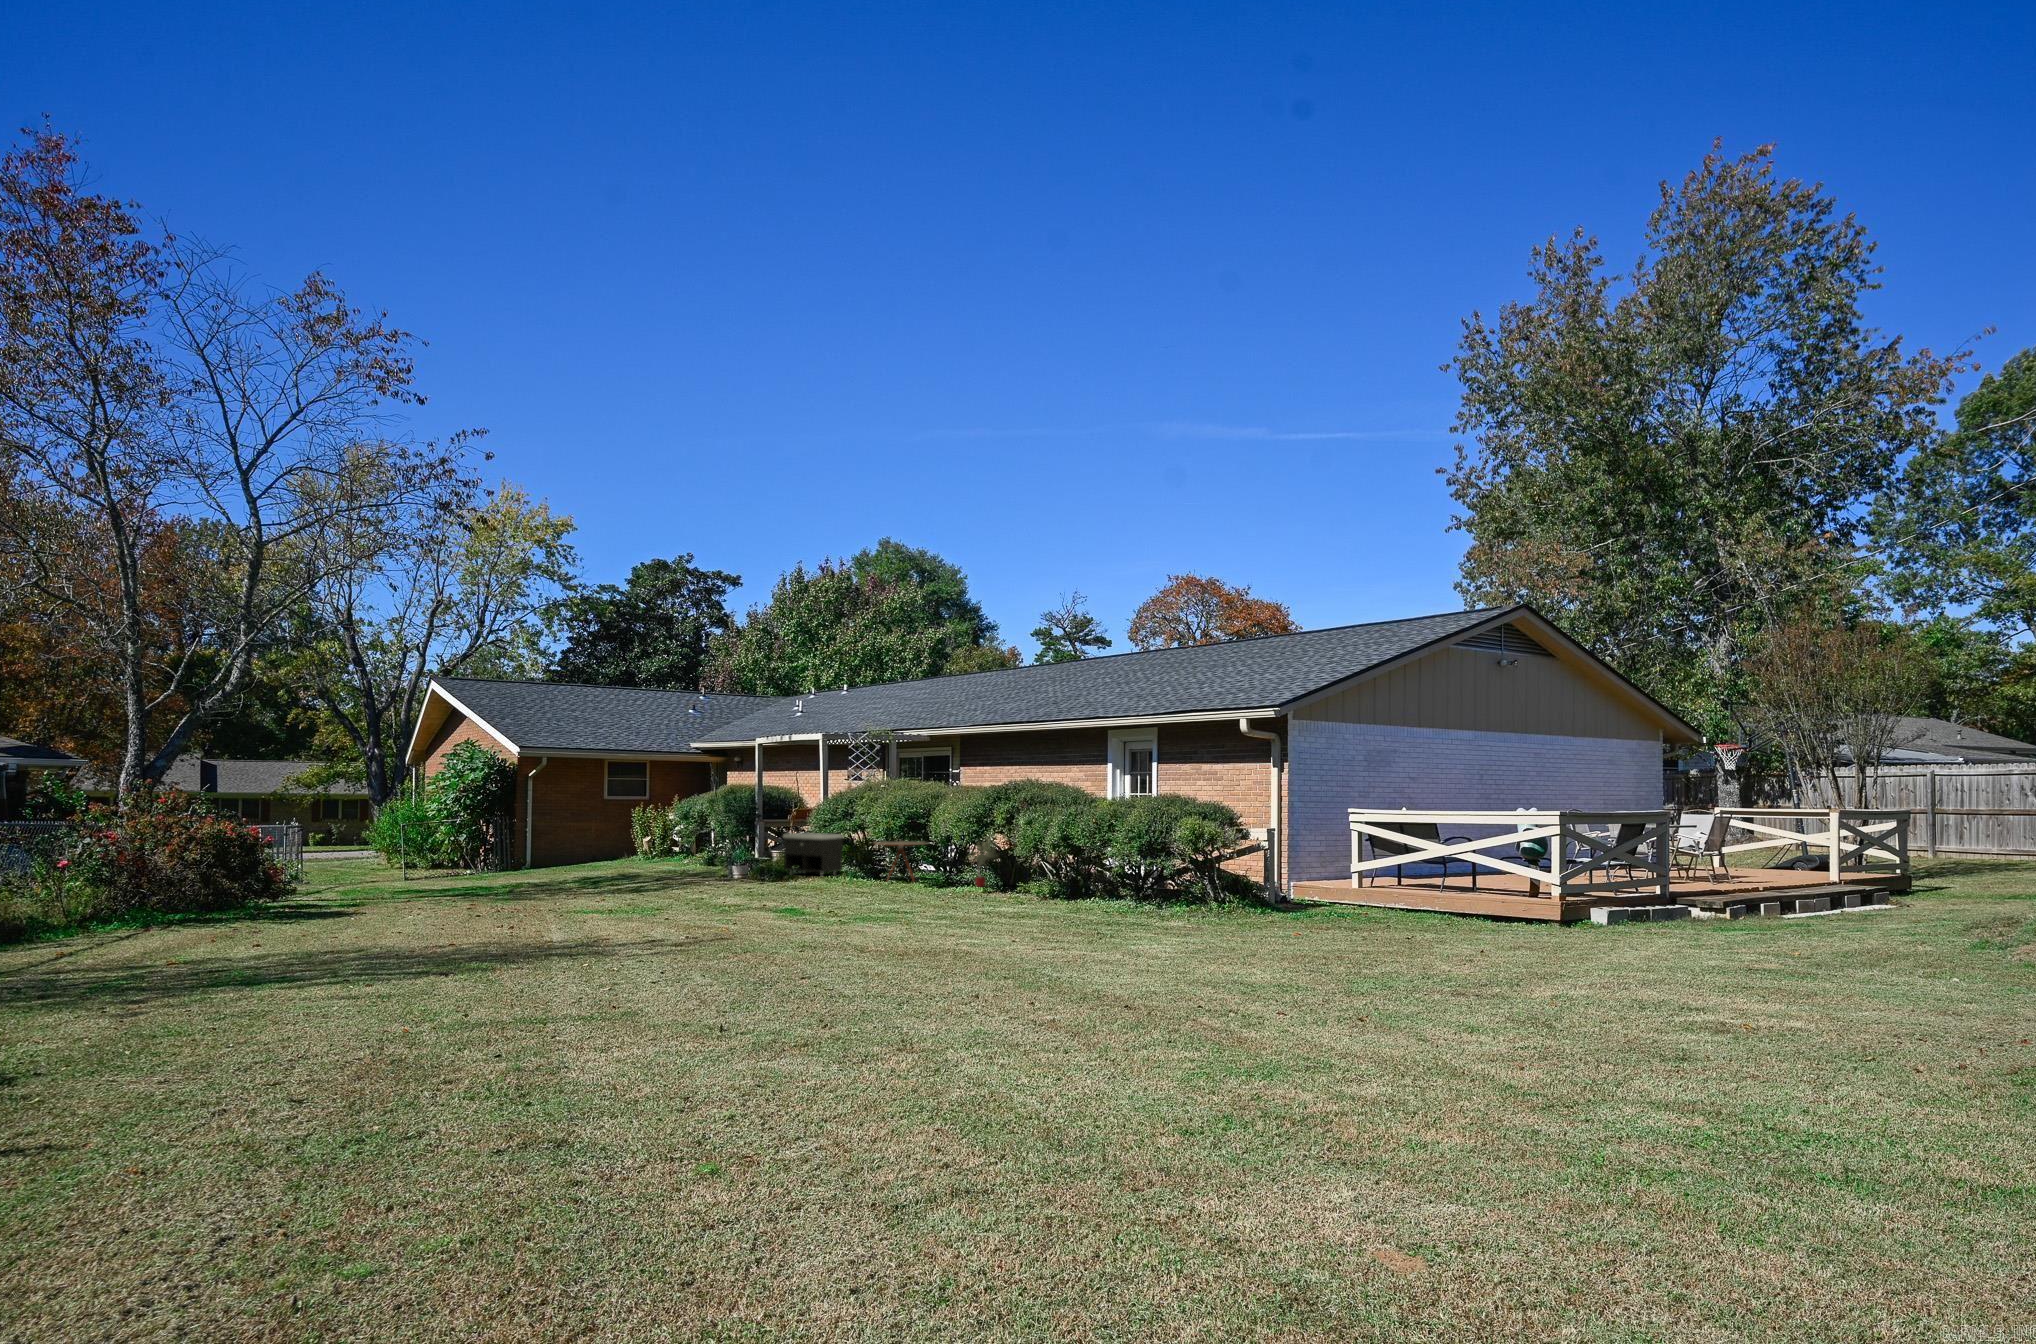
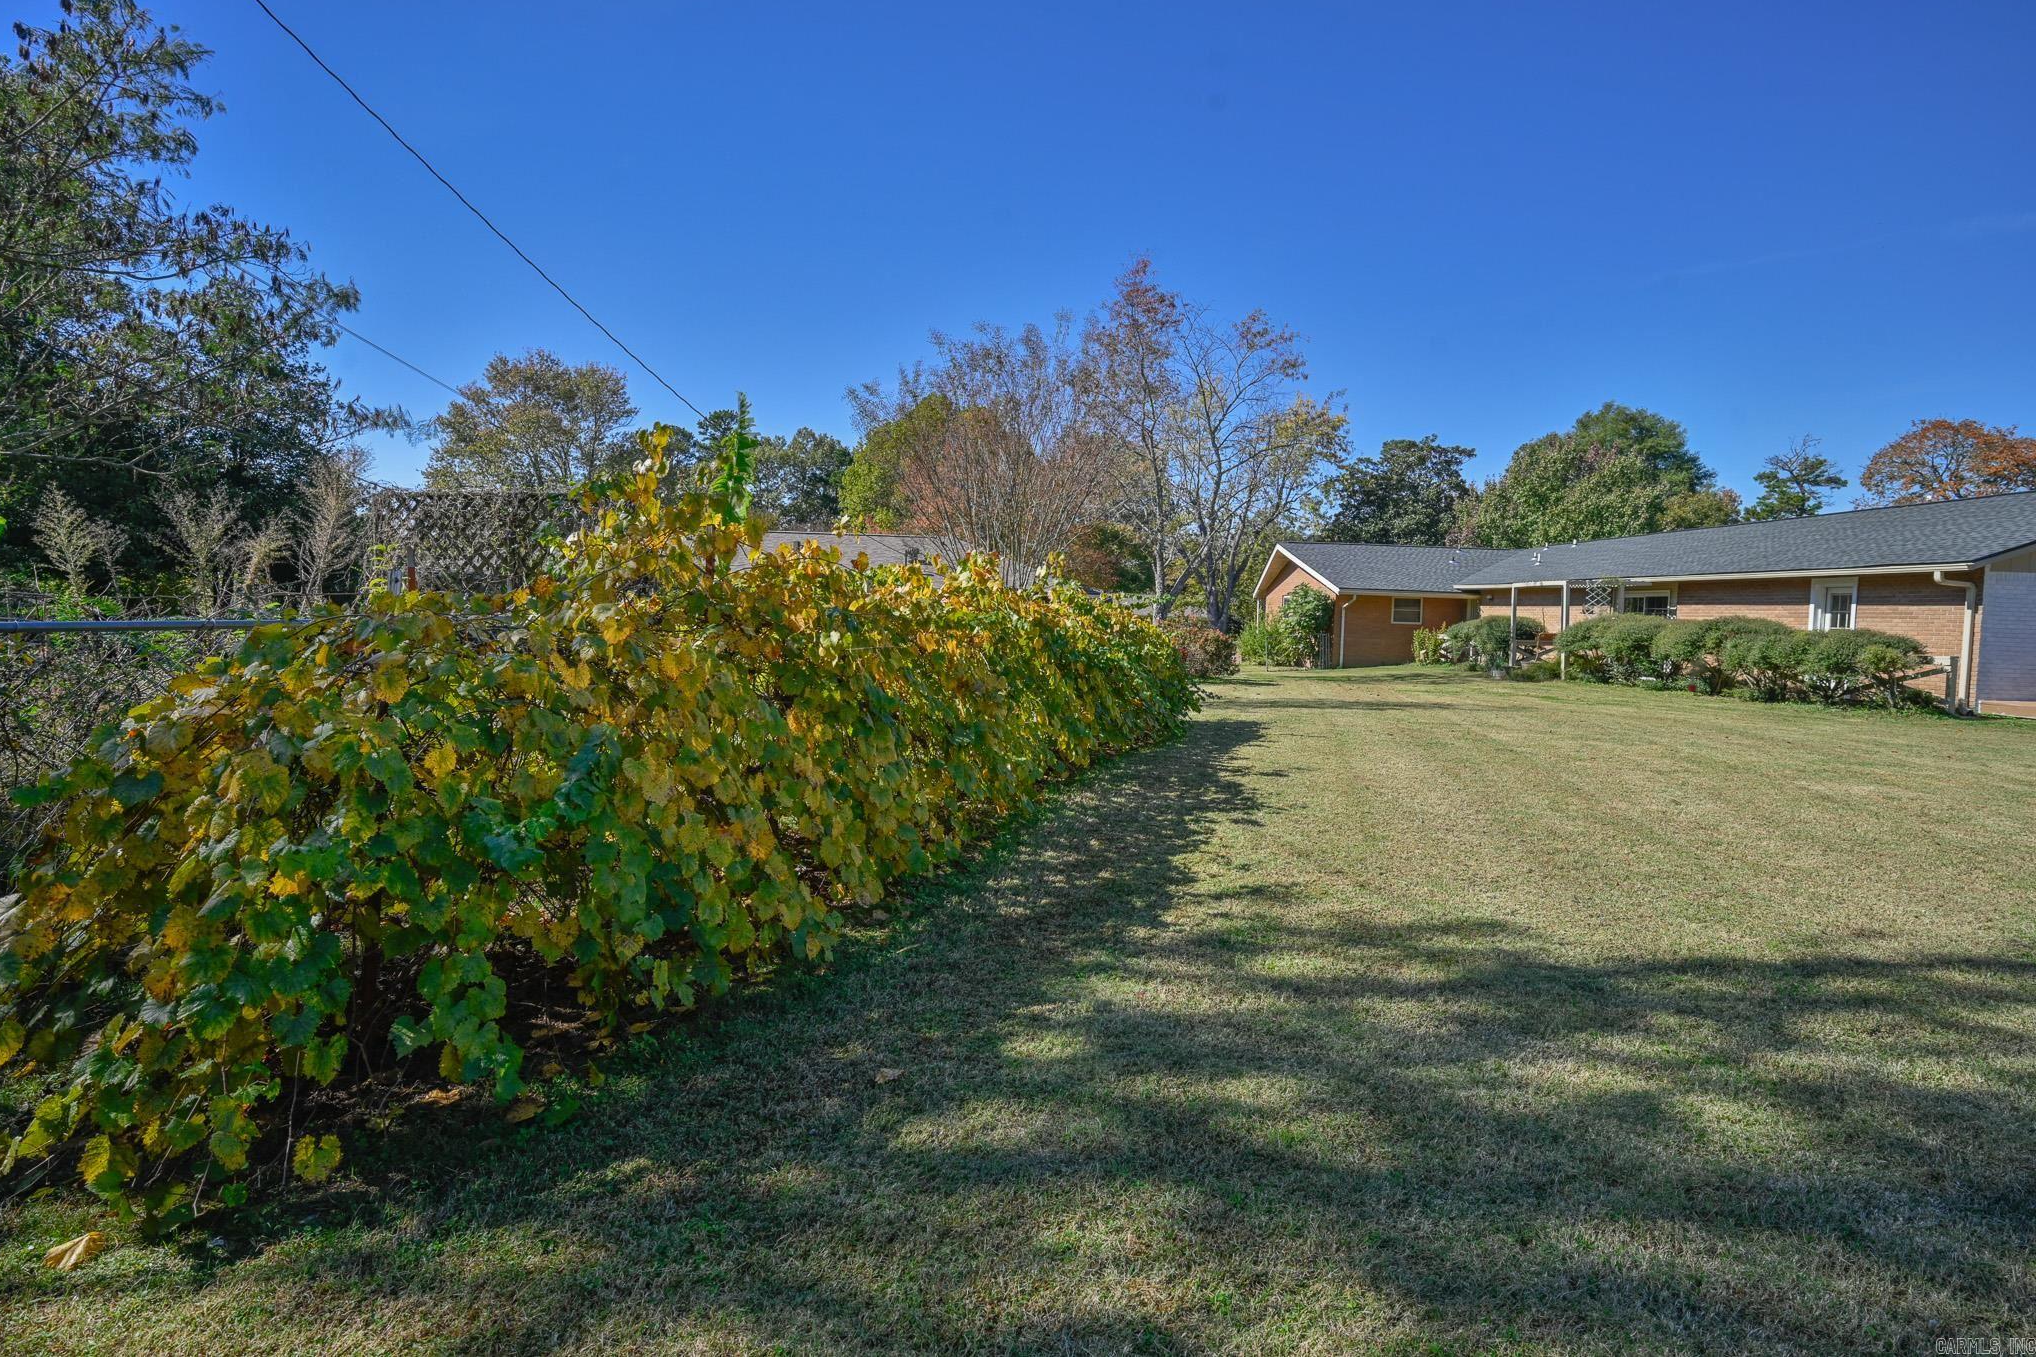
storage bench: present [783,833,843,875] -> none [1533,650,1580,681]
round table: present [875,841,926,881] -> present [1451,648,1475,669]

